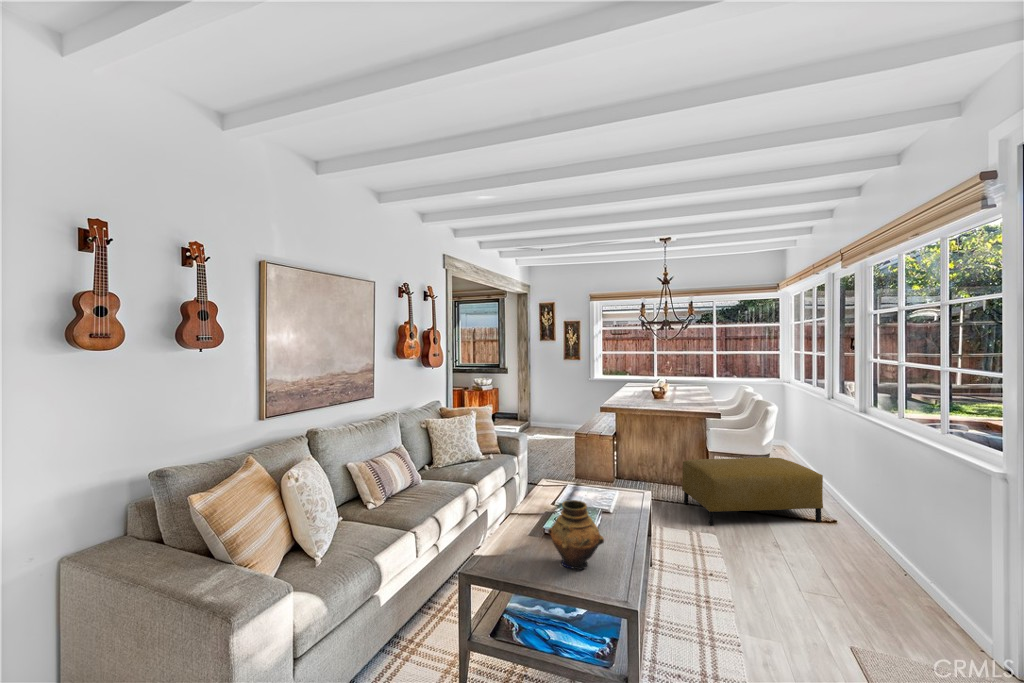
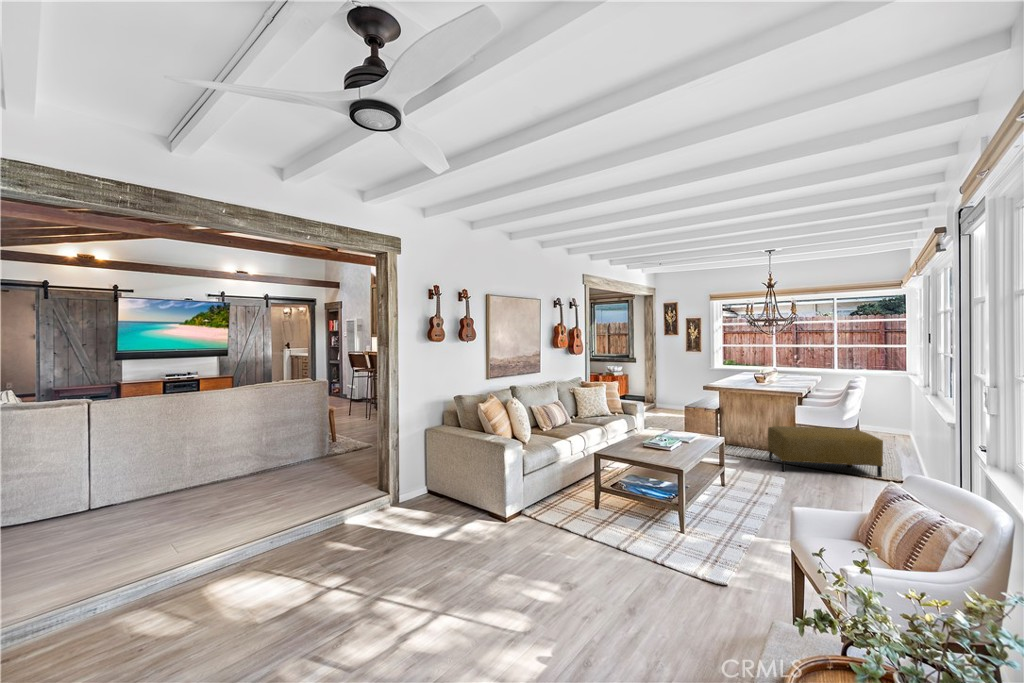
vase: present [548,500,604,570] -> none [645,422,675,457]

